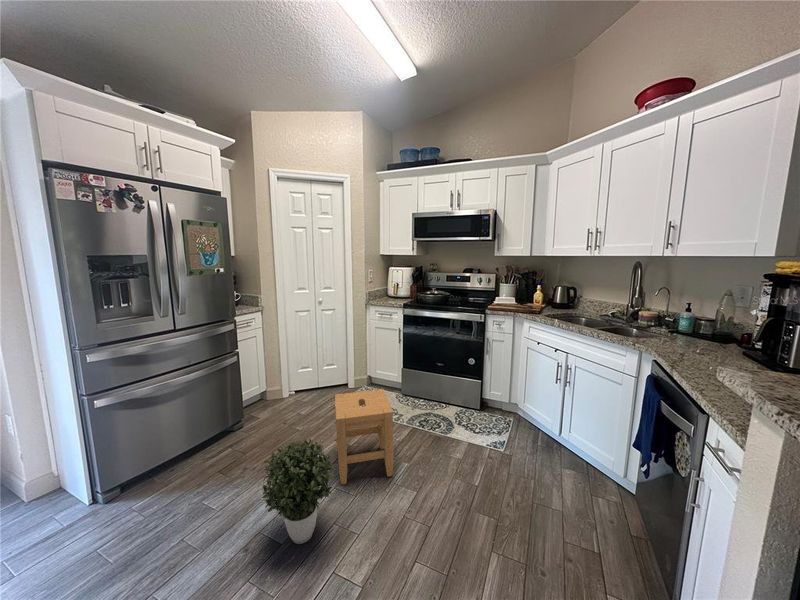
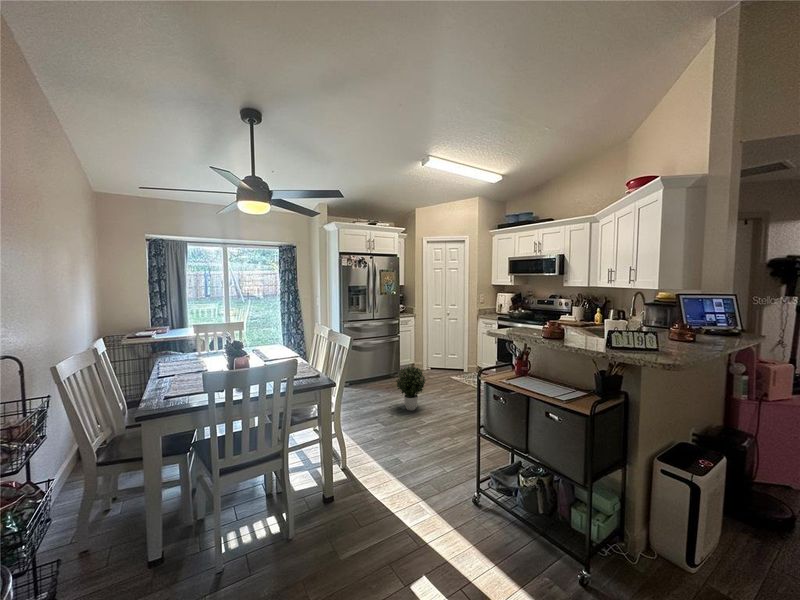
stool: present [335,389,394,485] -> none [433,360,466,404]

